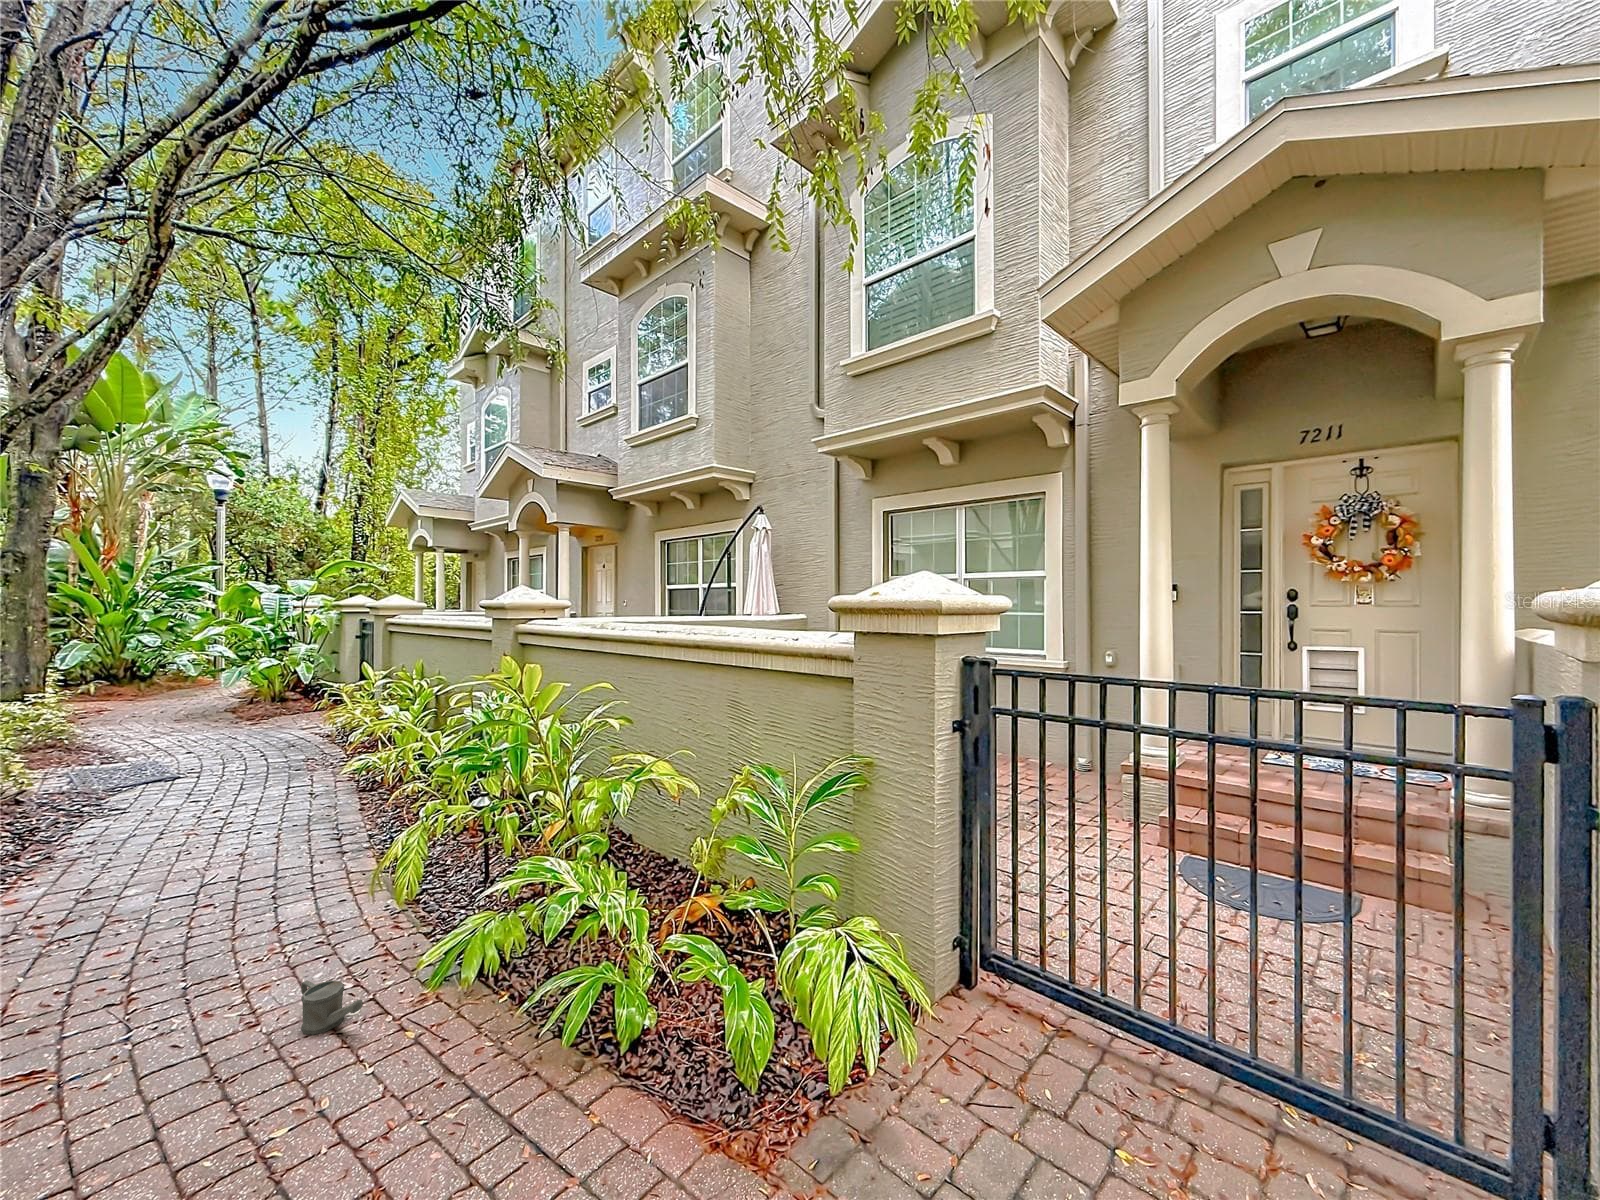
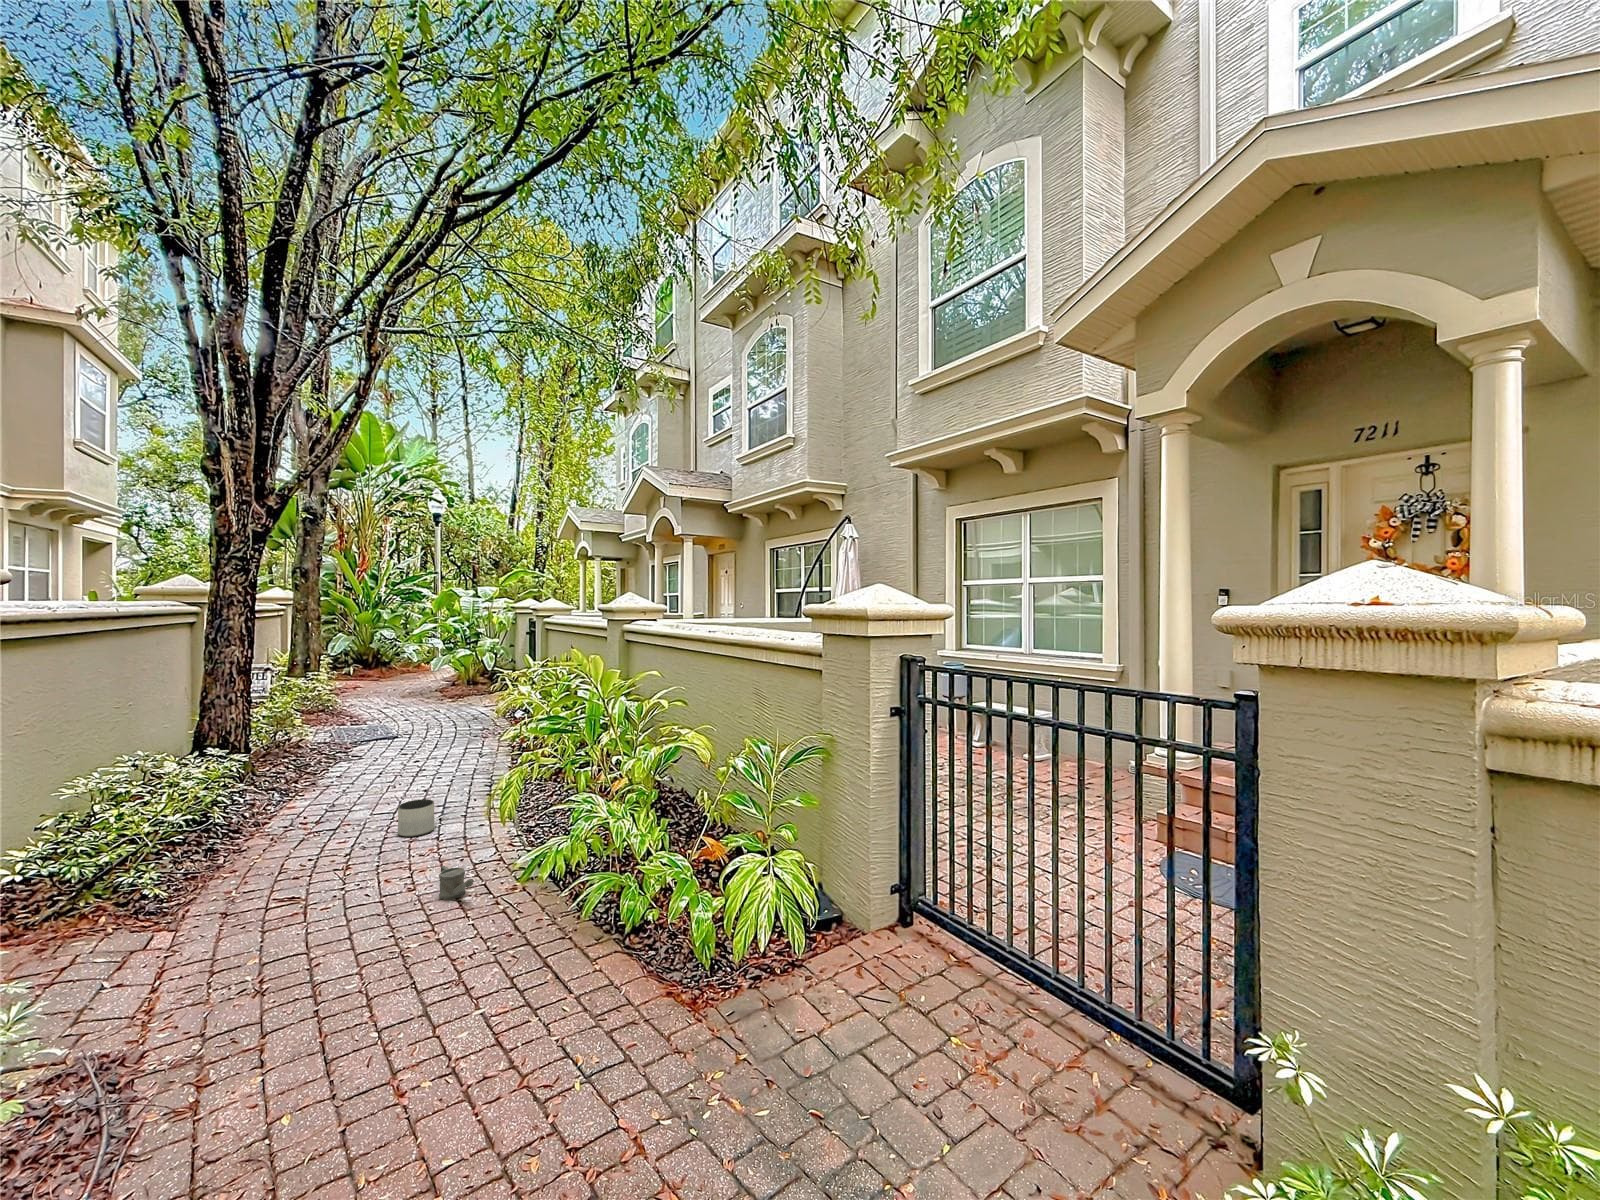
planter: none [209,873,269,932] -> present [398,799,434,837]

